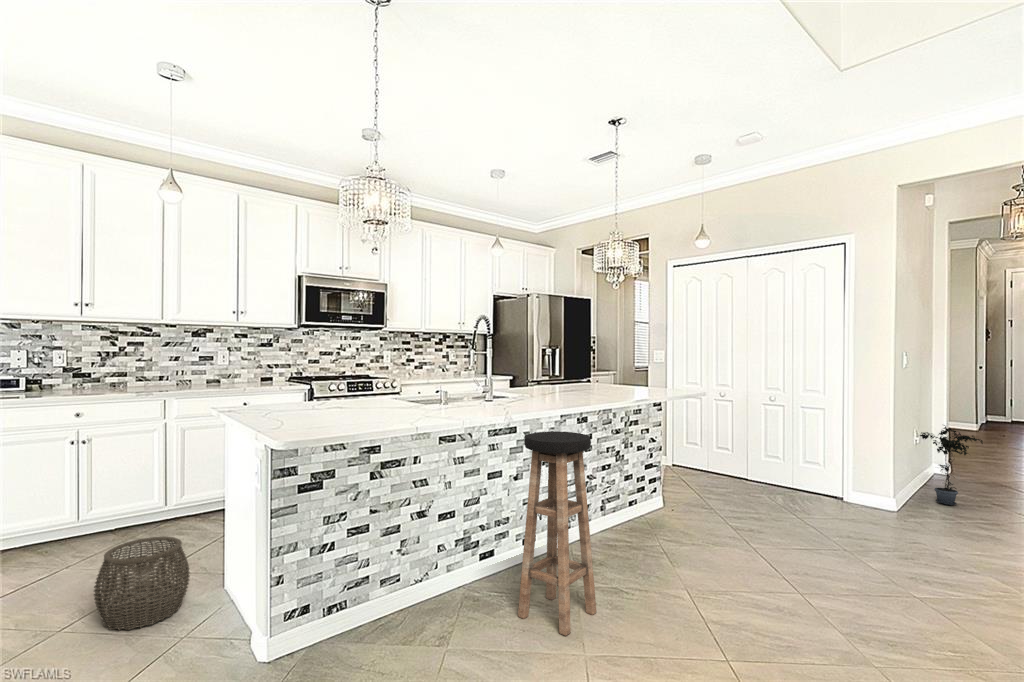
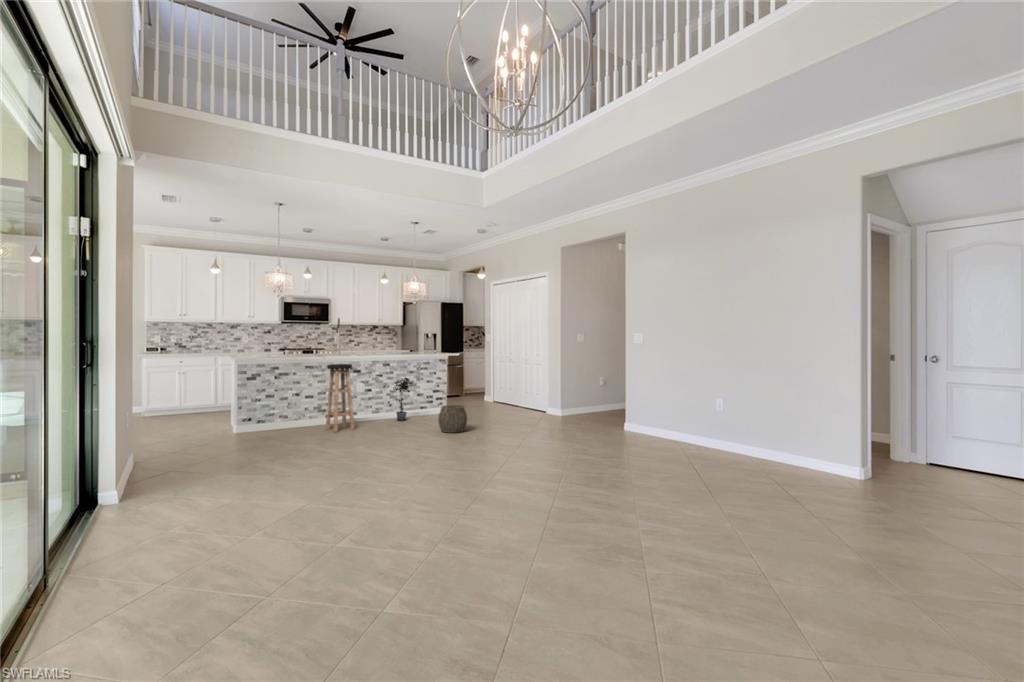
potted plant: present [920,425,983,505] -> present [395,377,412,421]
woven basket: present [94,537,190,630] -> present [438,405,467,433]

